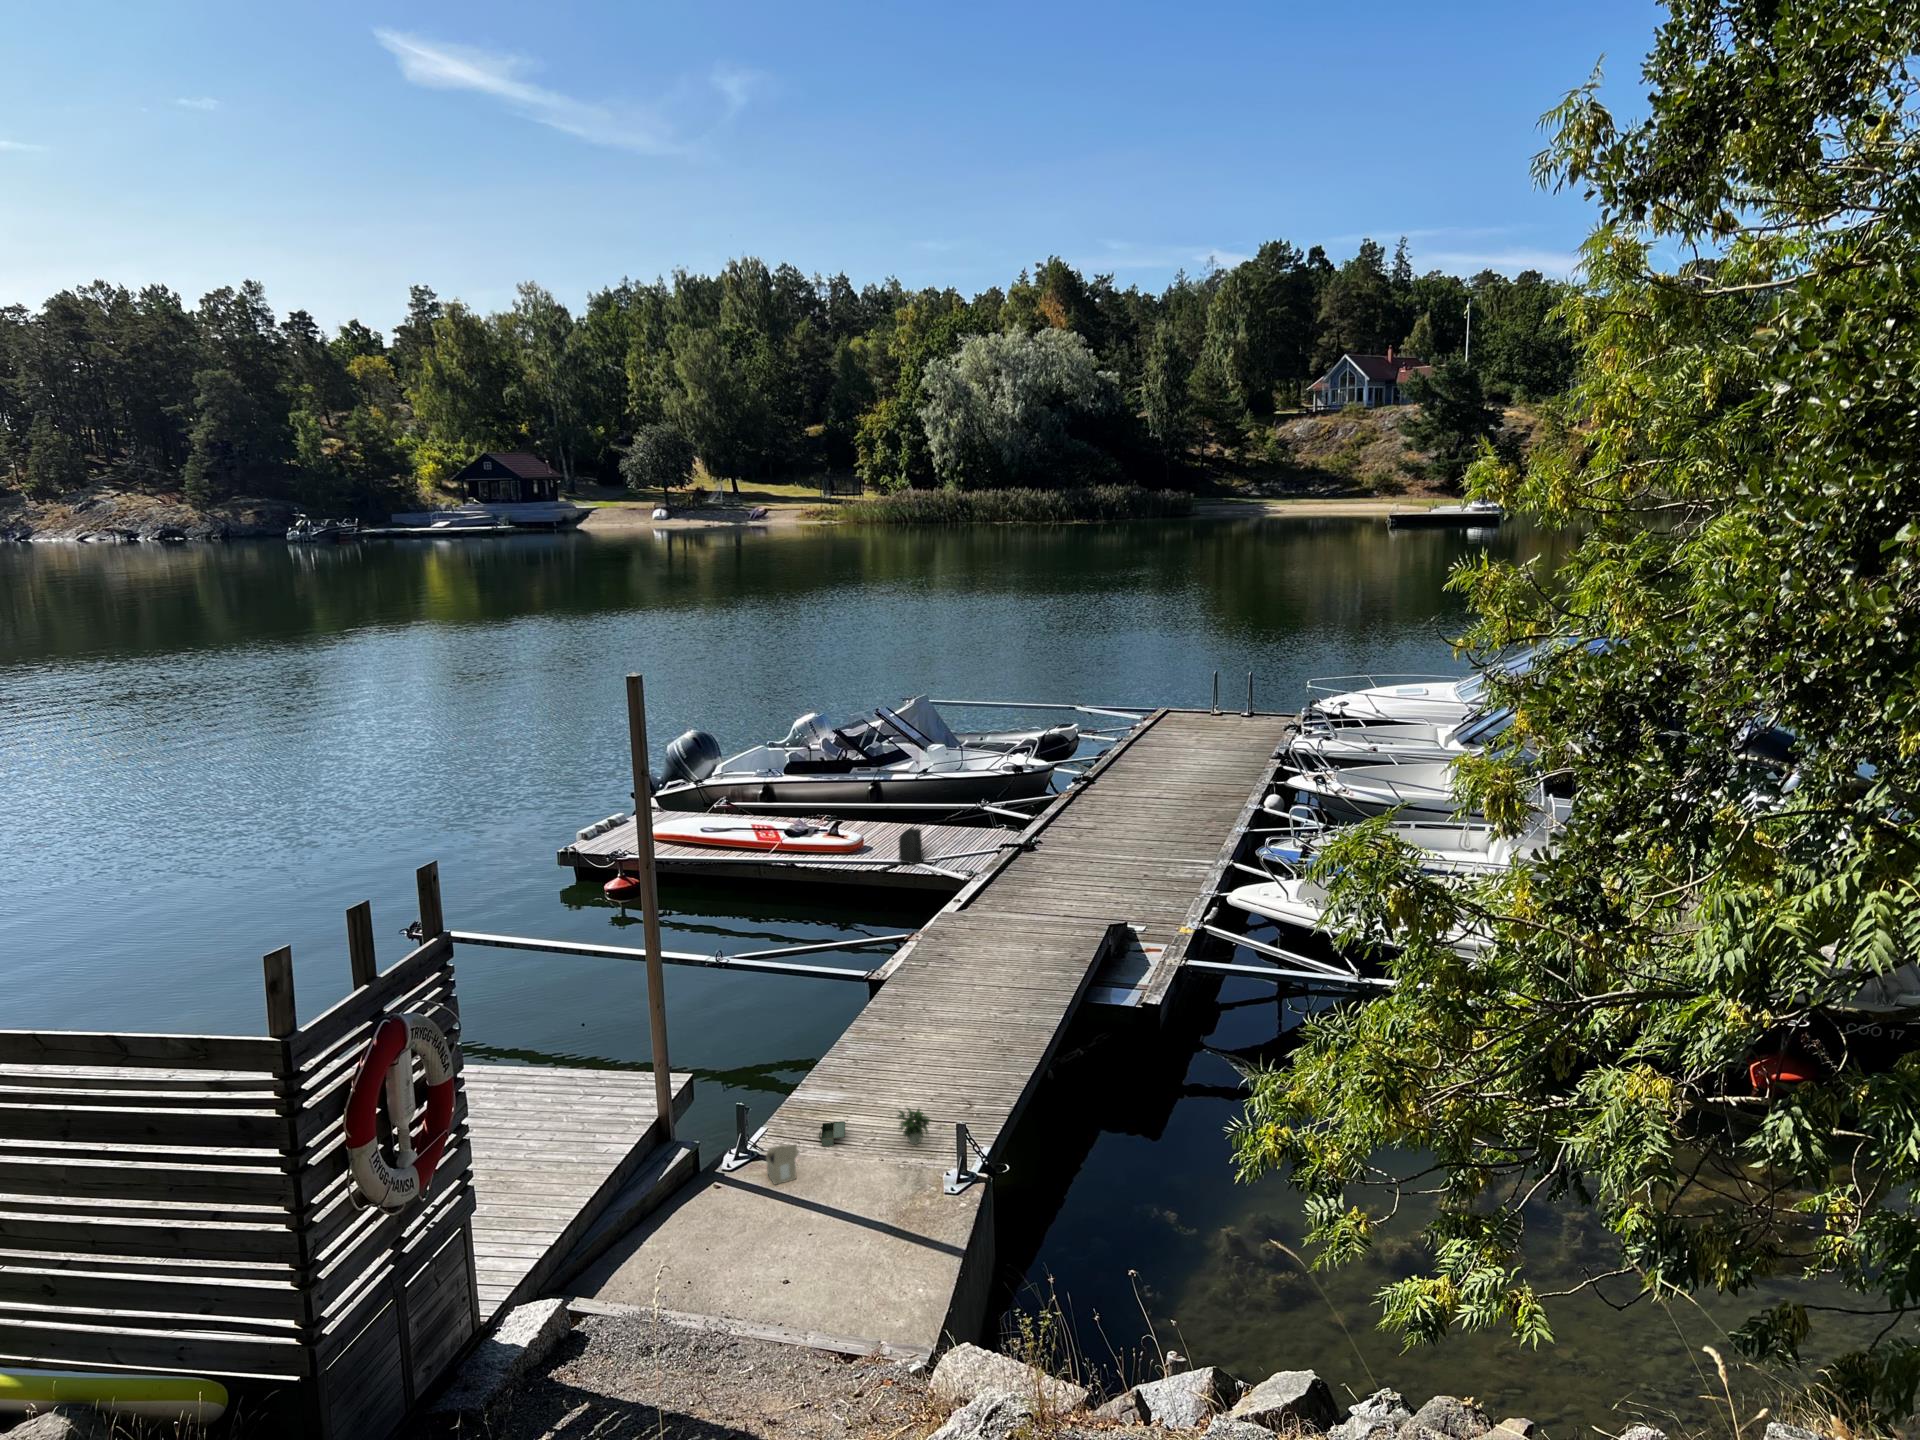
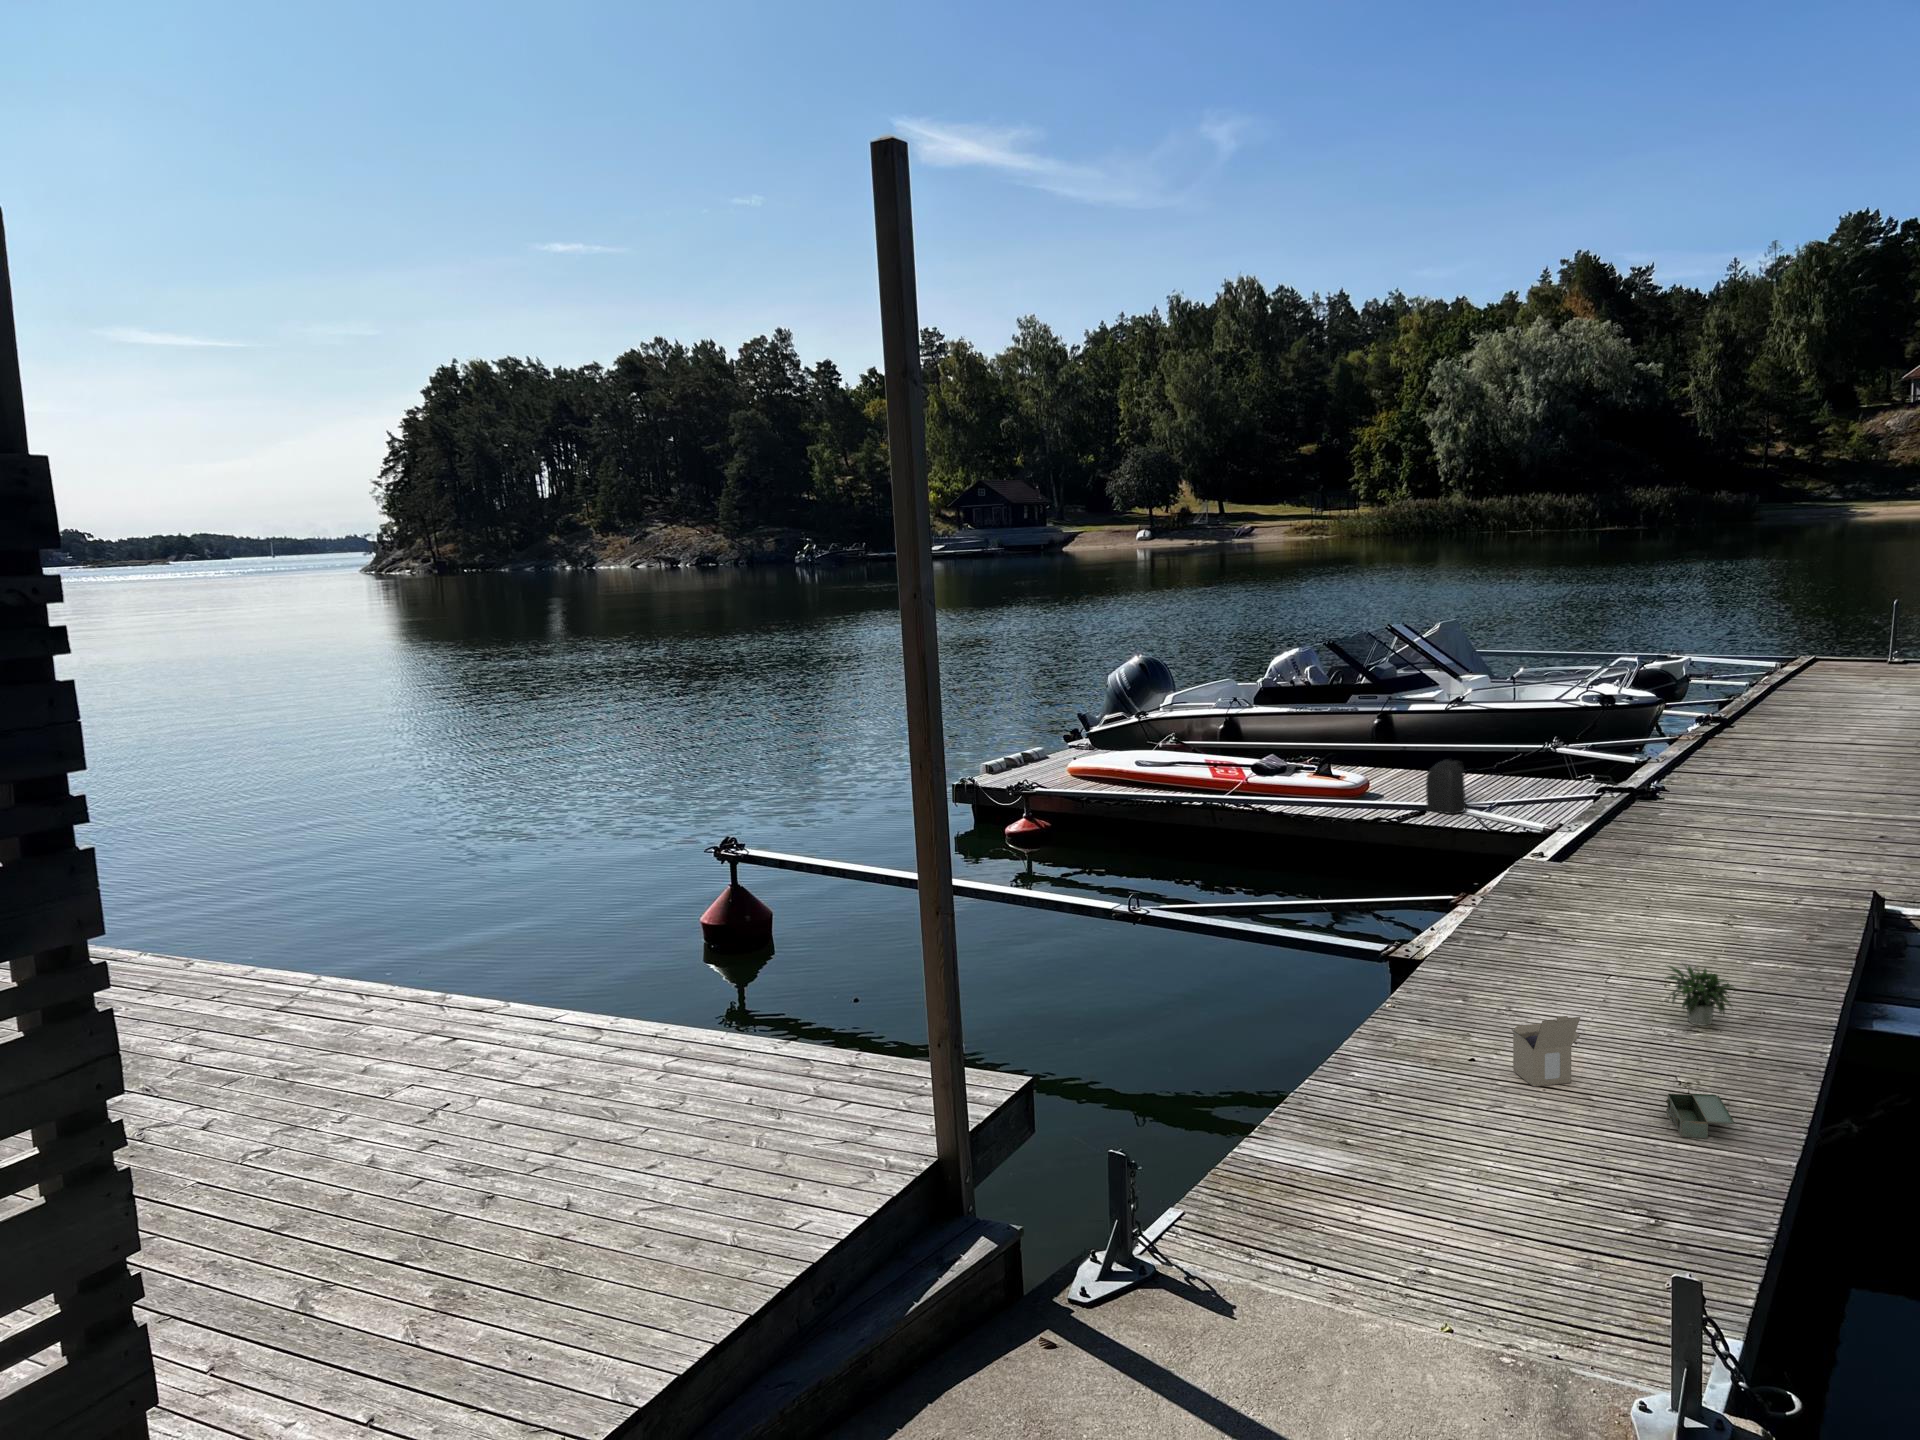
potted plant: present [897,1108,931,1144] -> present [1665,965,1734,1026]
toolbox: present [819,1121,846,1146] -> present [1666,1094,1734,1139]
cardboard box: present [766,1144,799,1185] -> present [1511,1016,1580,1087]

